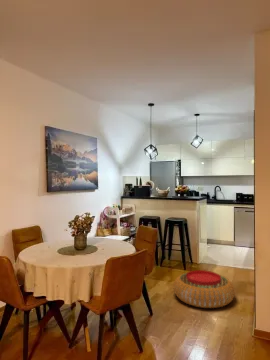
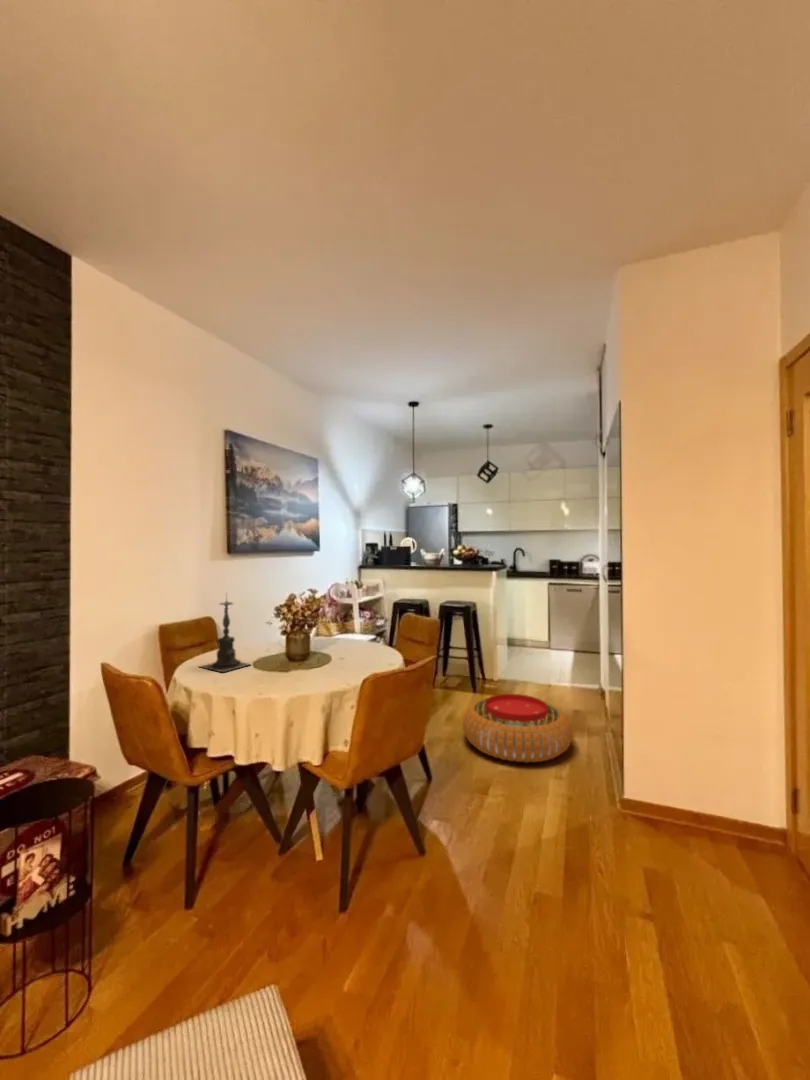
candle holder: none [30,213,57,255] -> present [201,601,249,672]

